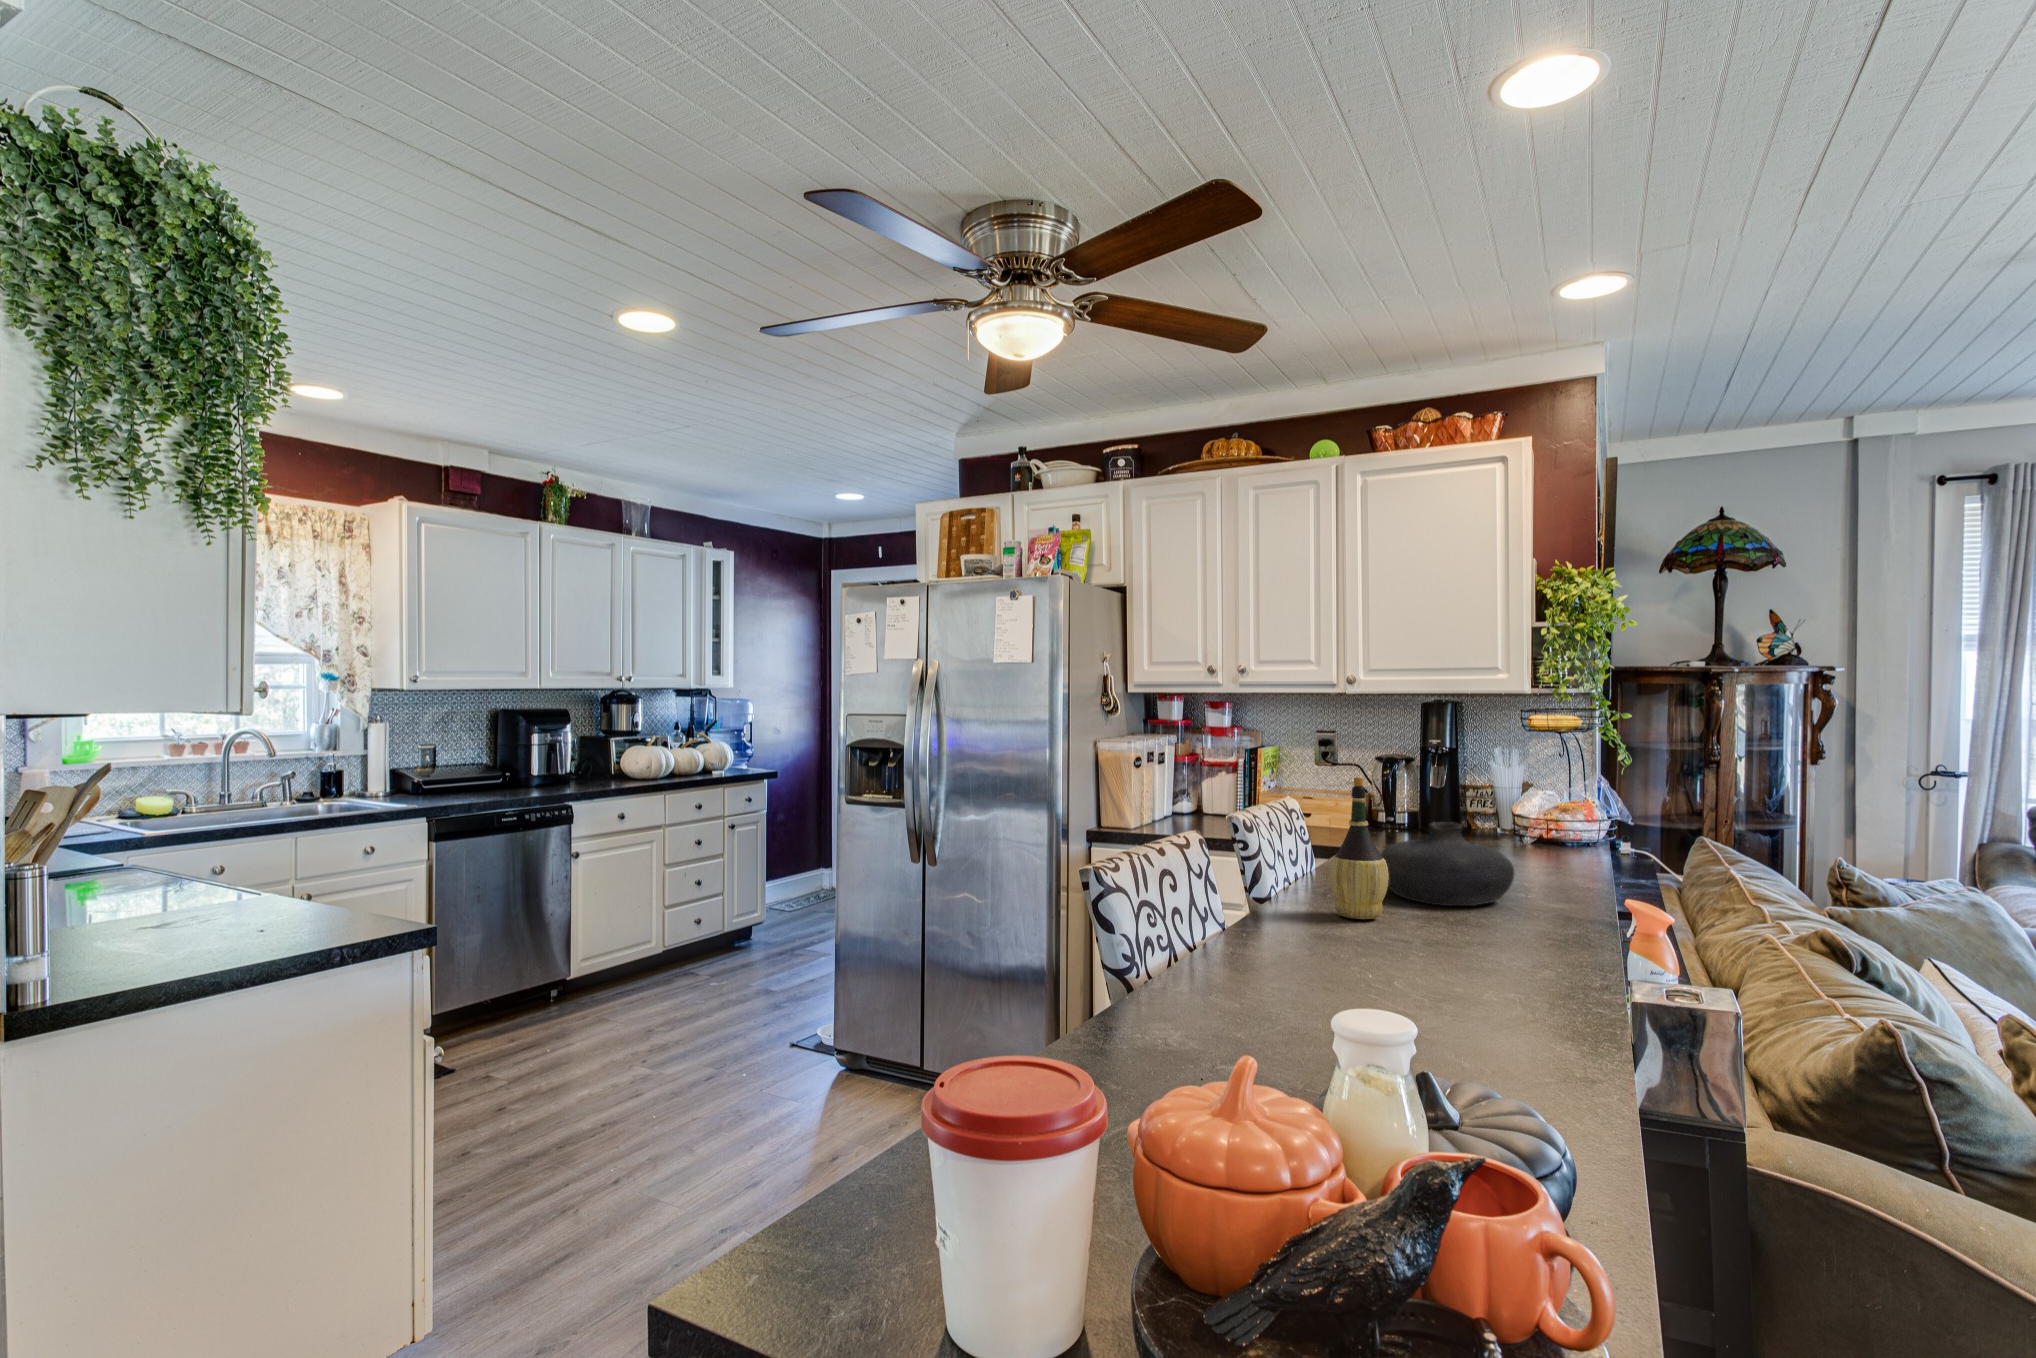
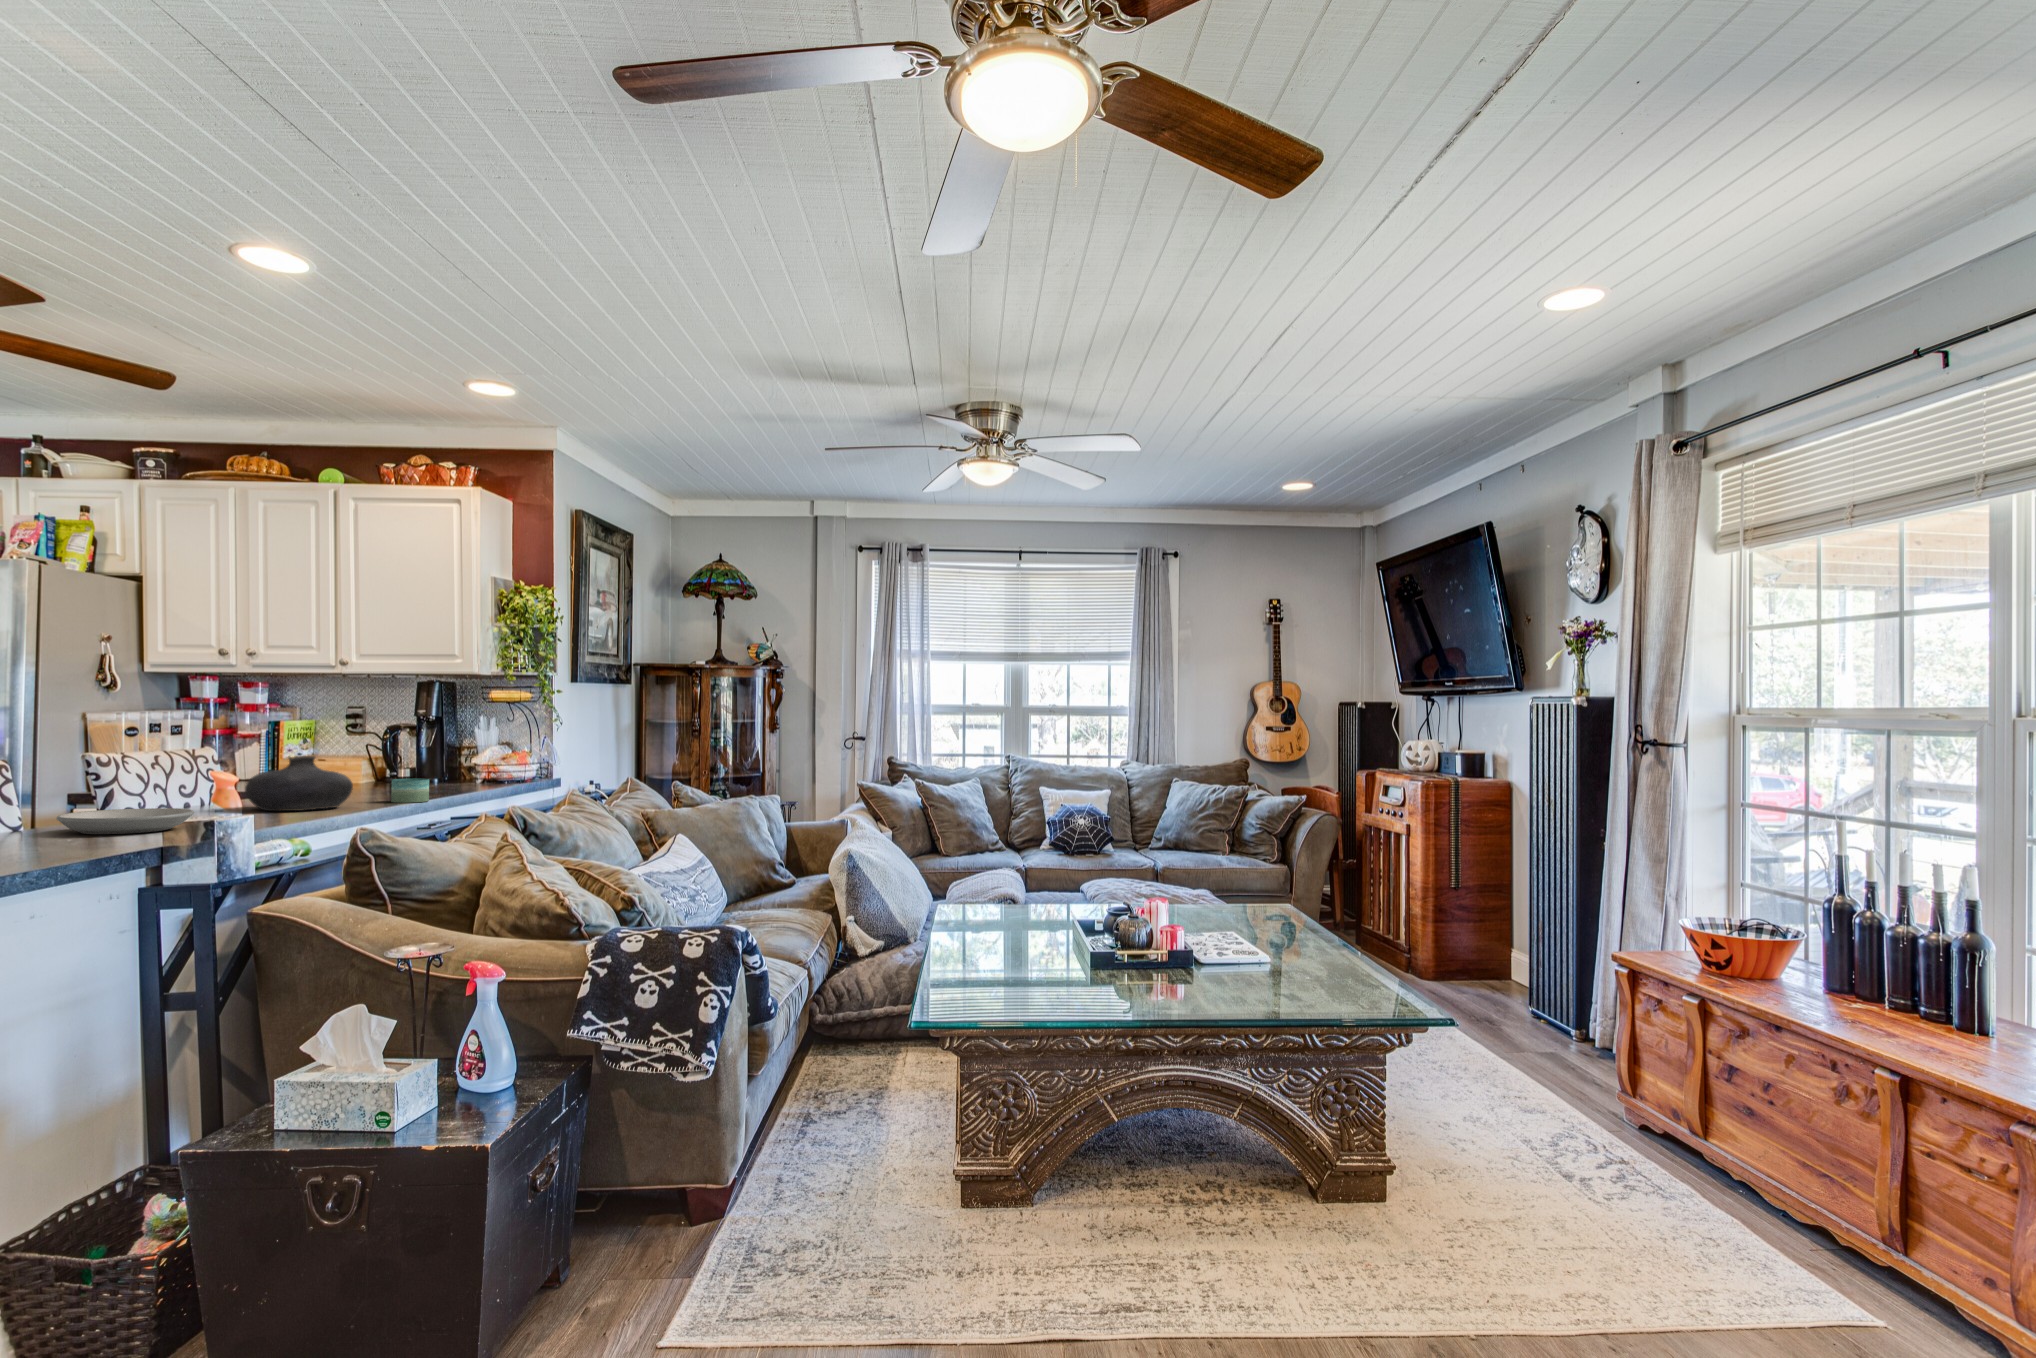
wine bottle: present [1329,777,1389,919] -> none [156,718,207,818]
candle: none [1515,850,1567,889] -> present [391,778,429,803]
plate: none [1301,916,1465,971] -> present [56,808,194,834]

